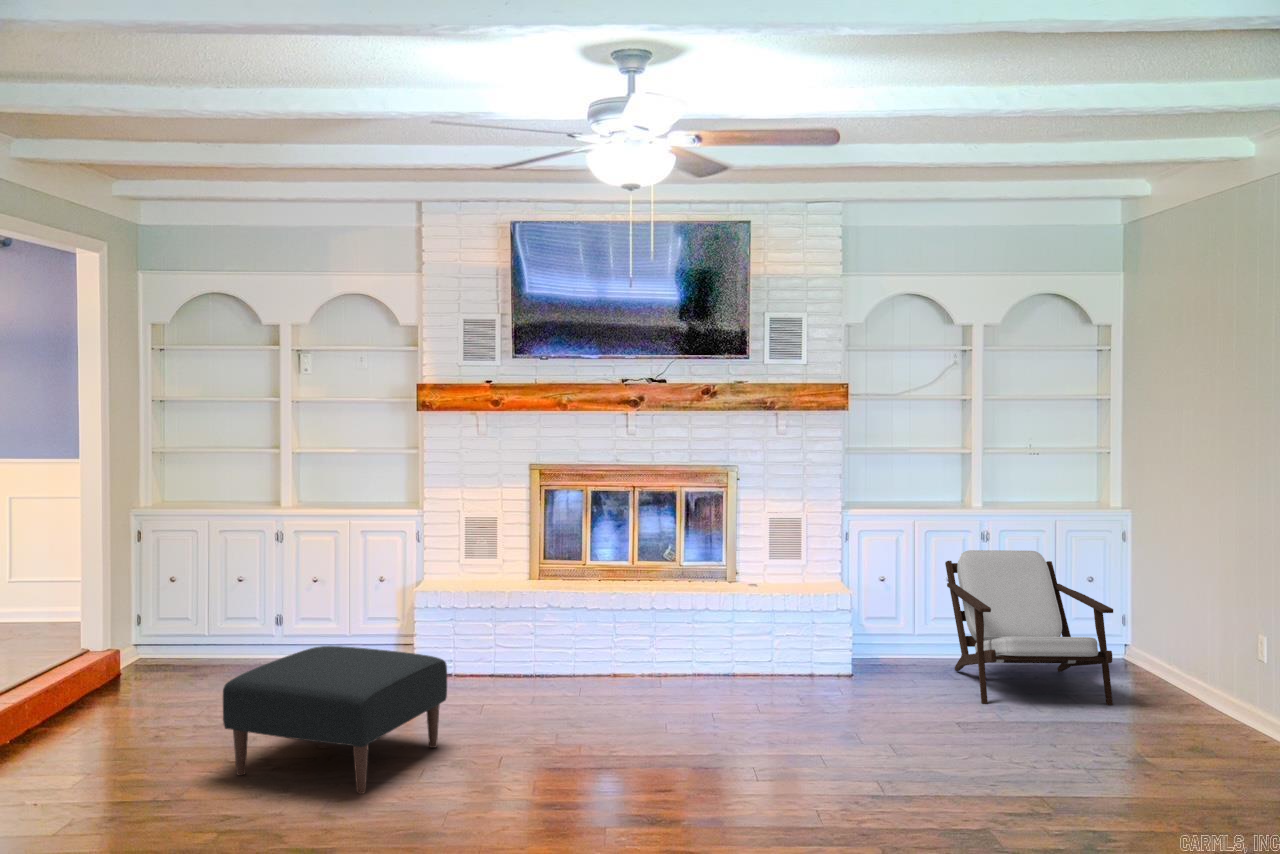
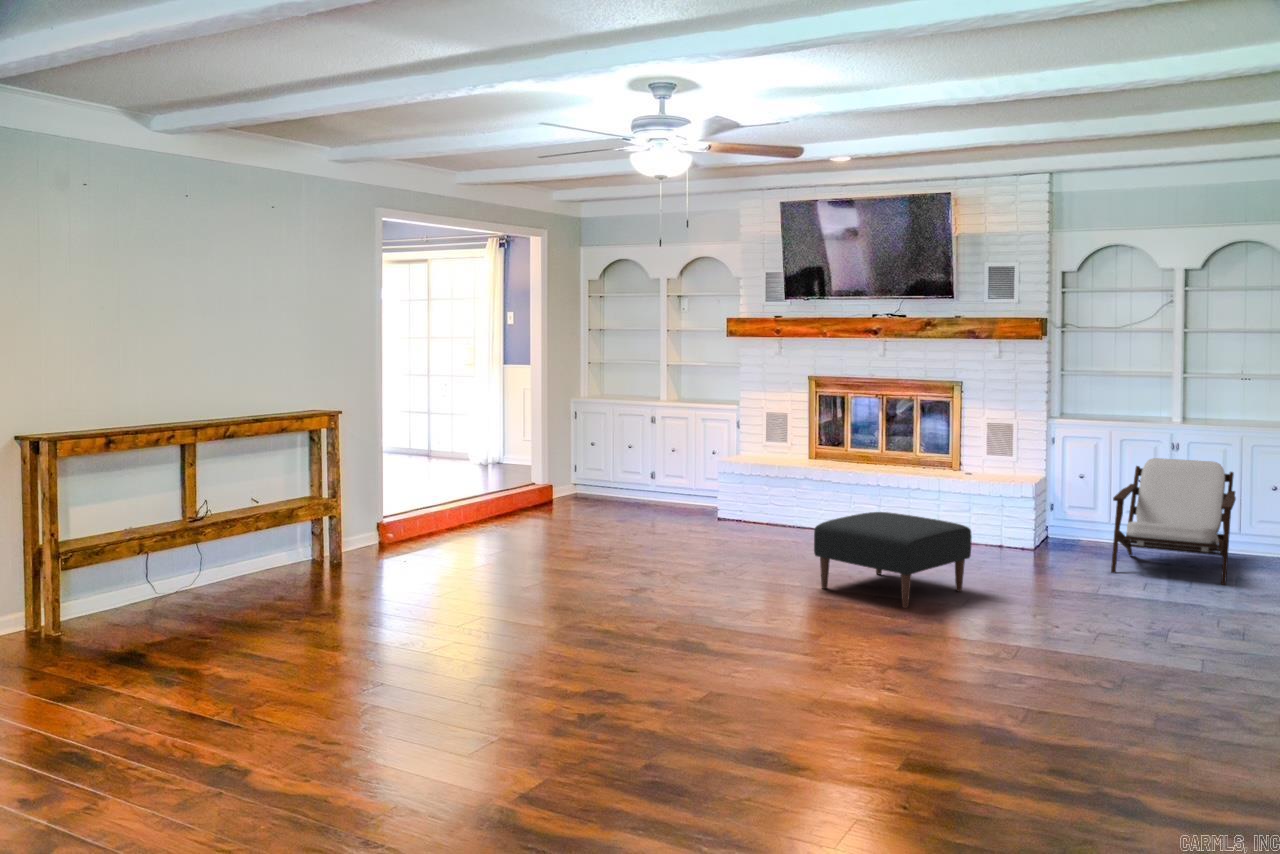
ottoman: present [223,646,447,794] -> present [814,512,972,608]

